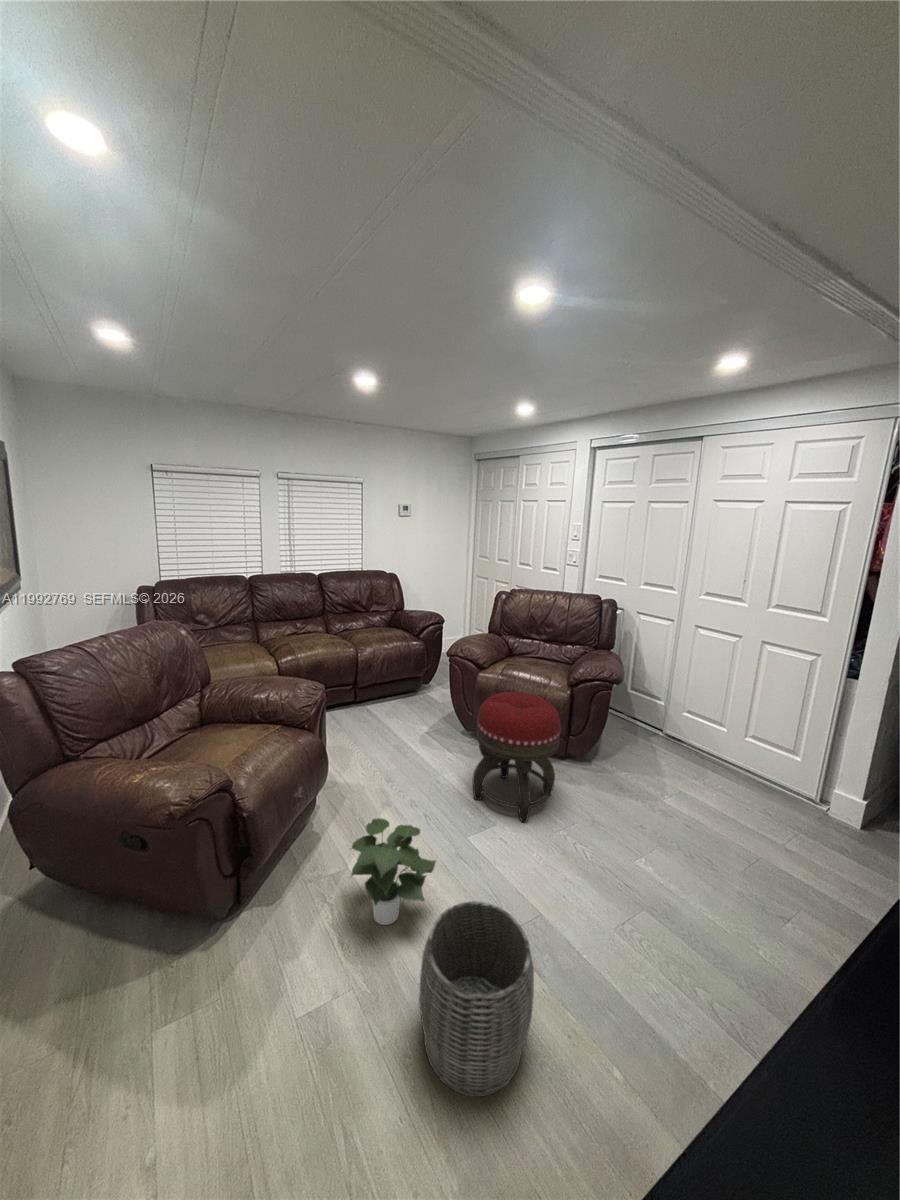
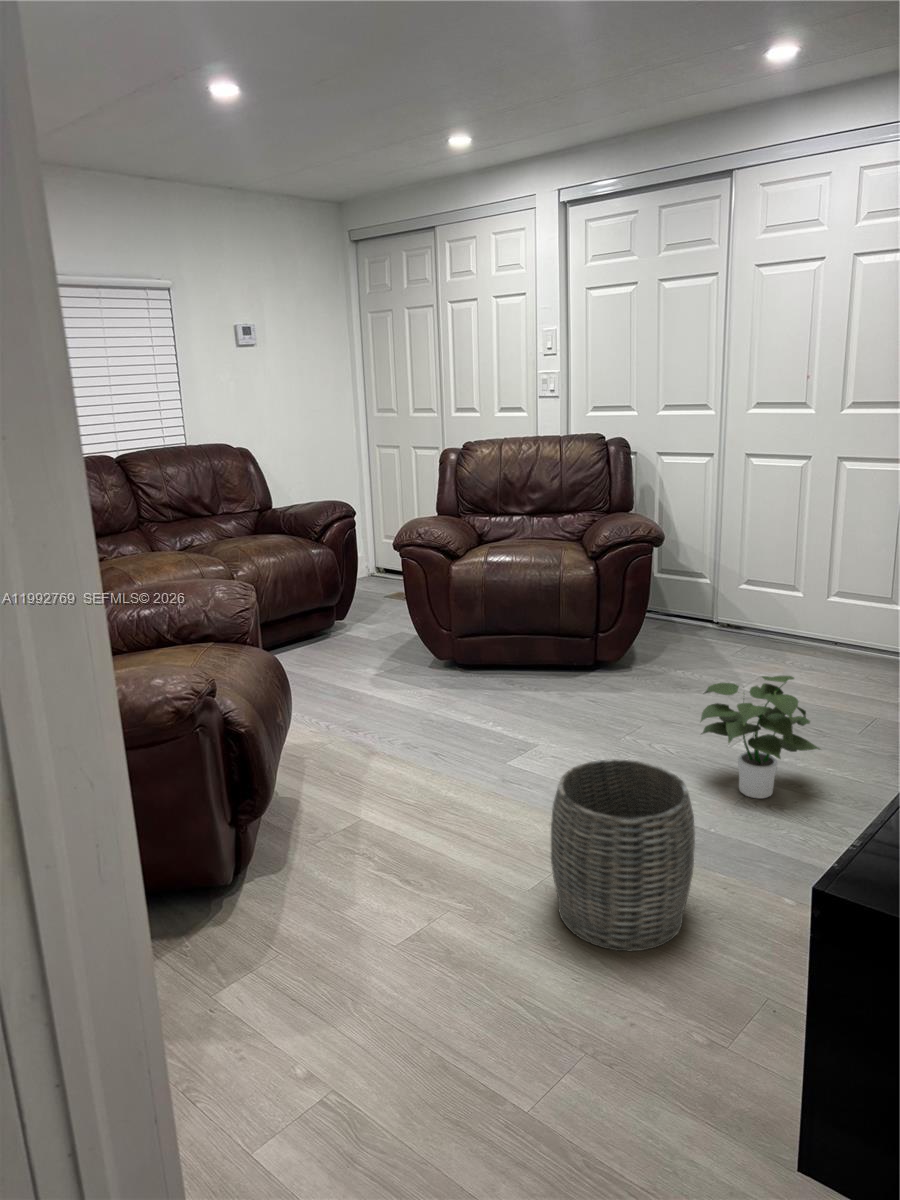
footstool: present [473,692,561,822] -> none [485,565,608,737]
potted plant: present [350,818,437,925] -> present [701,676,821,799]

